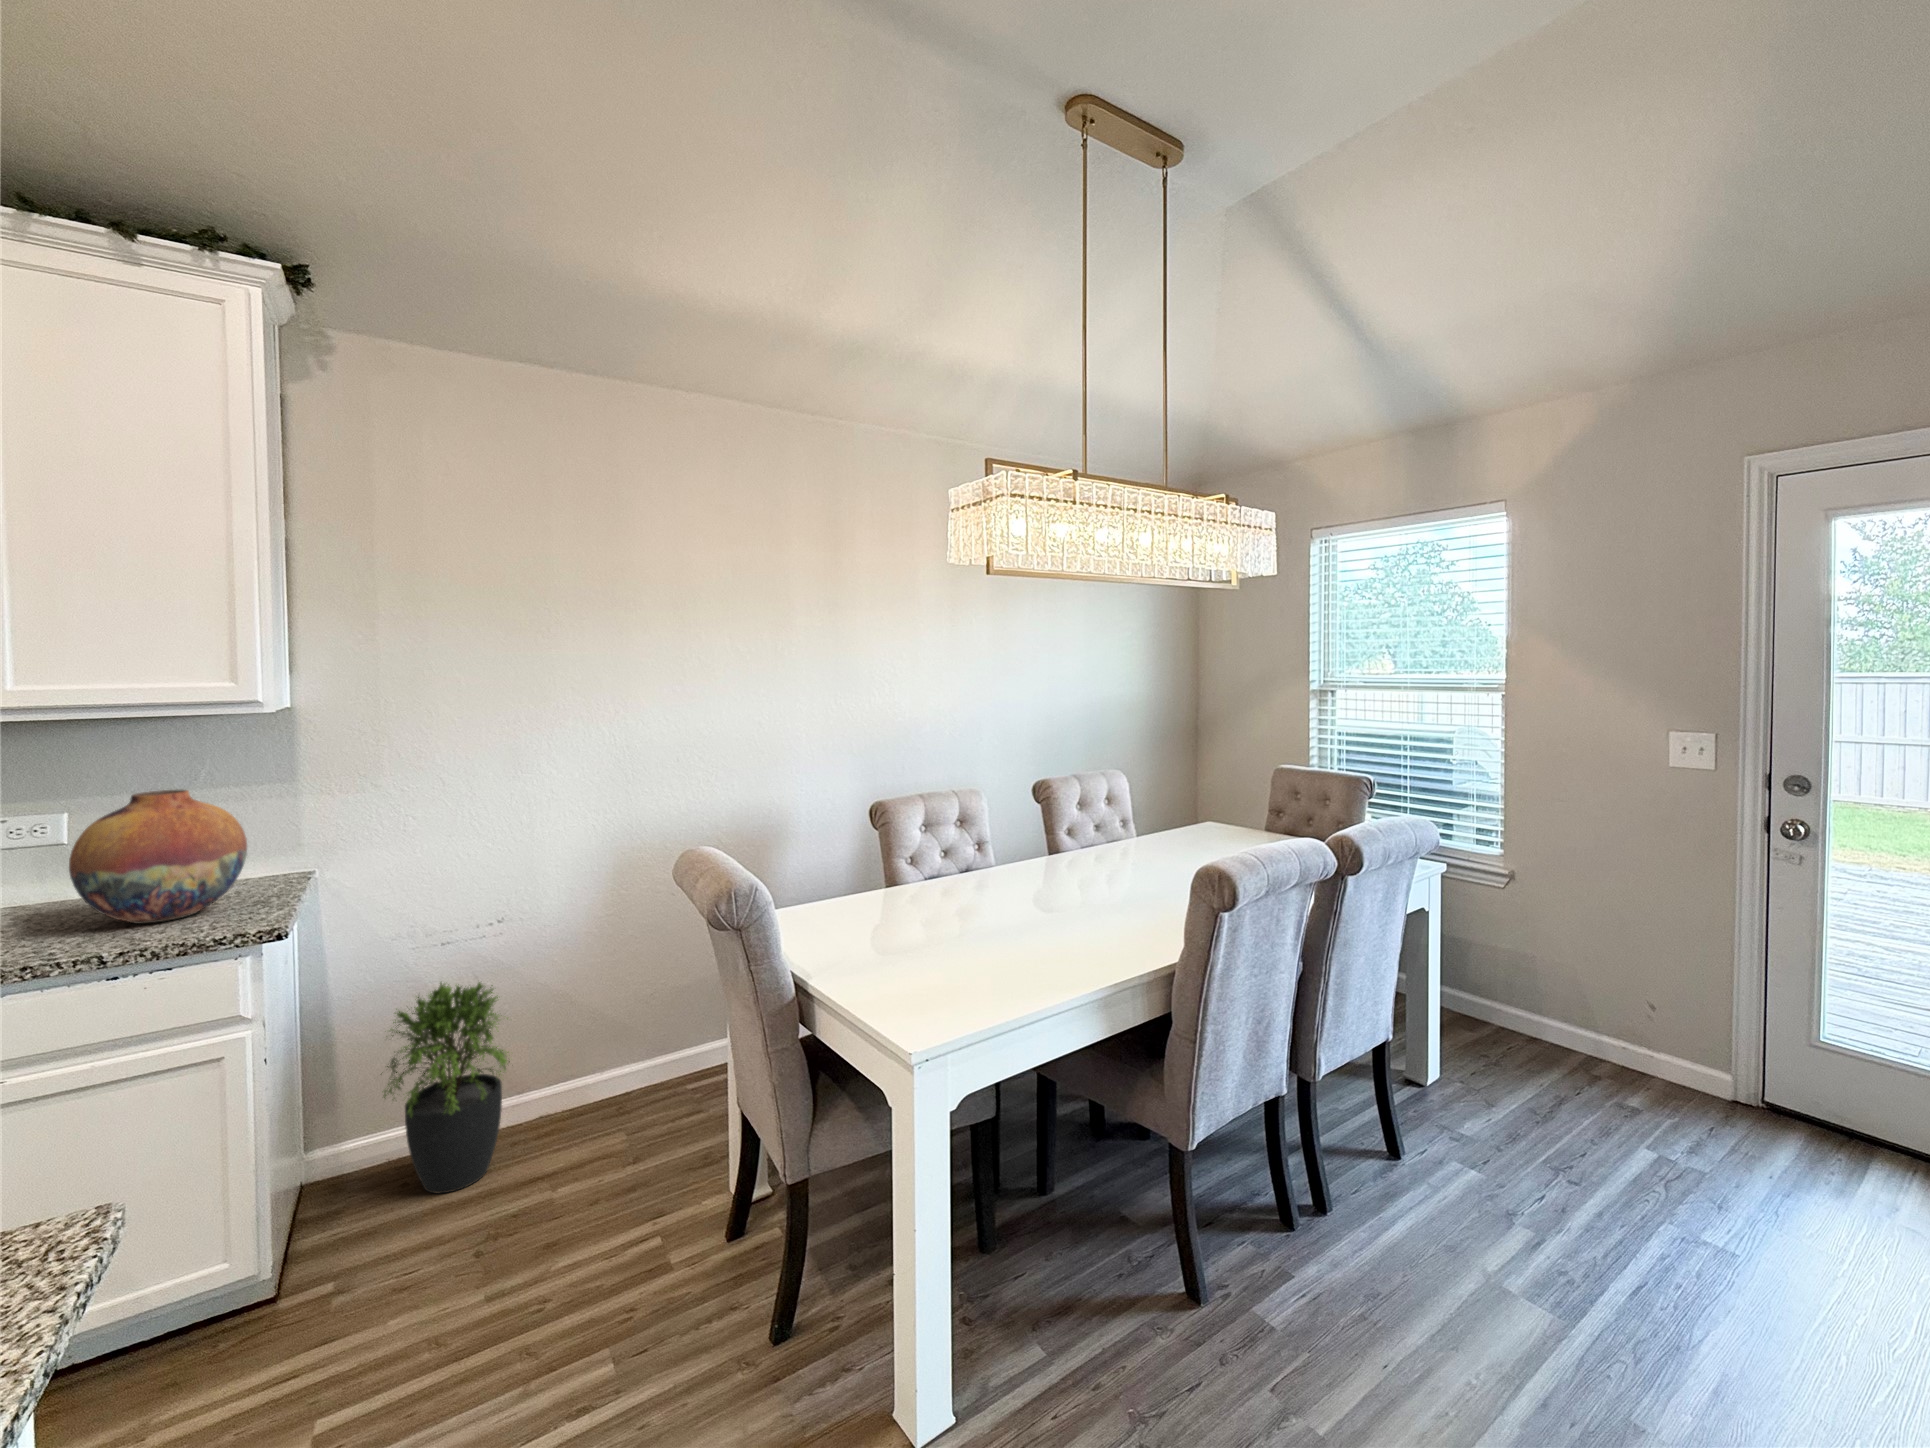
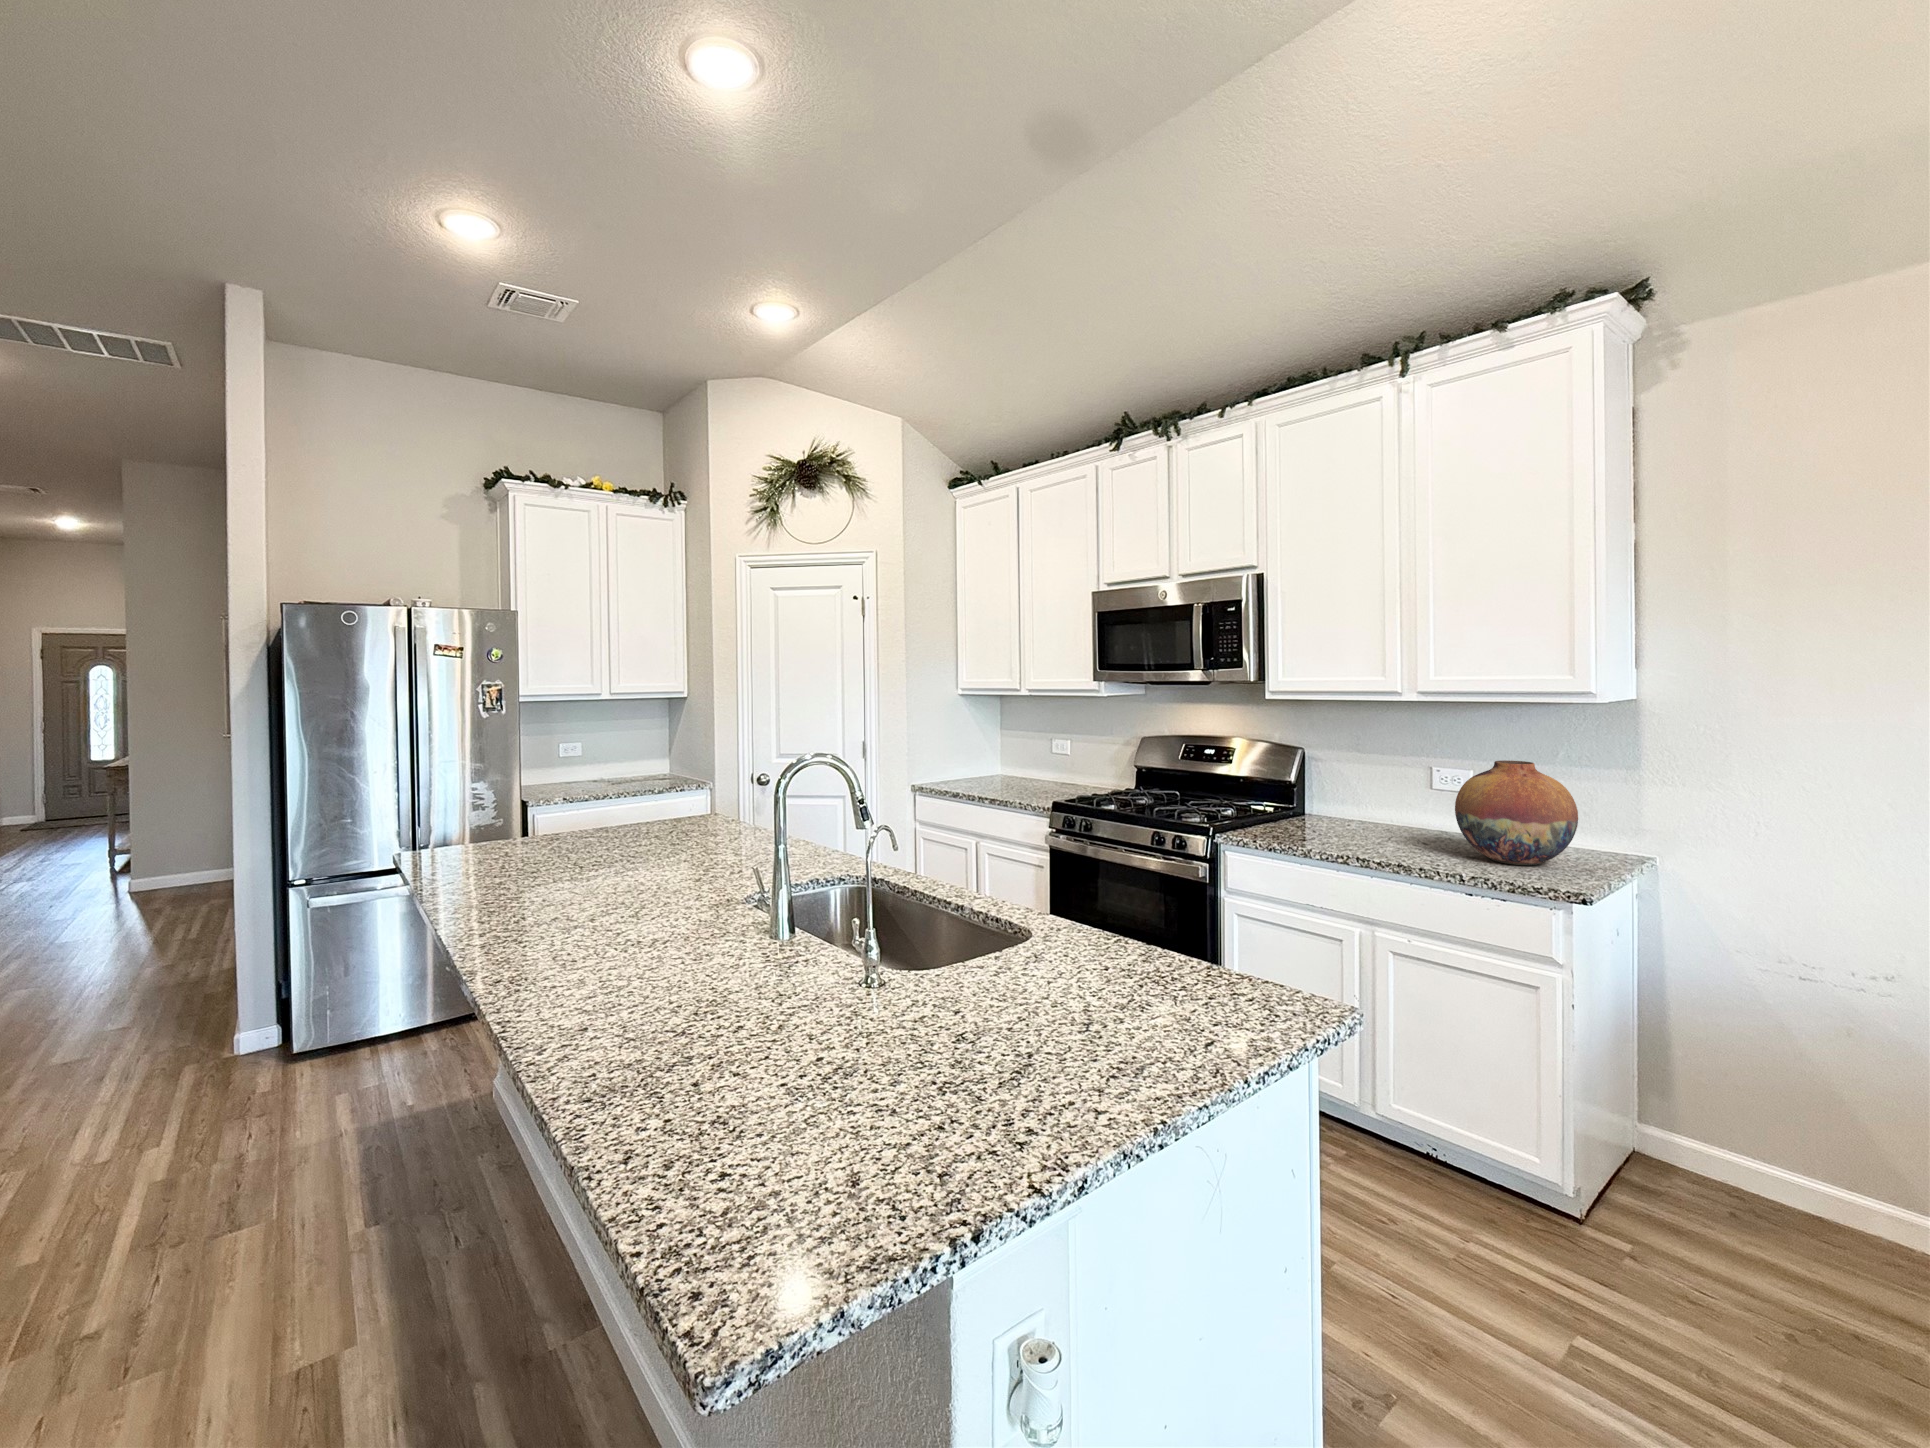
potted plant: present [381,982,510,1194] -> none [1695,1013,1887,1265]

